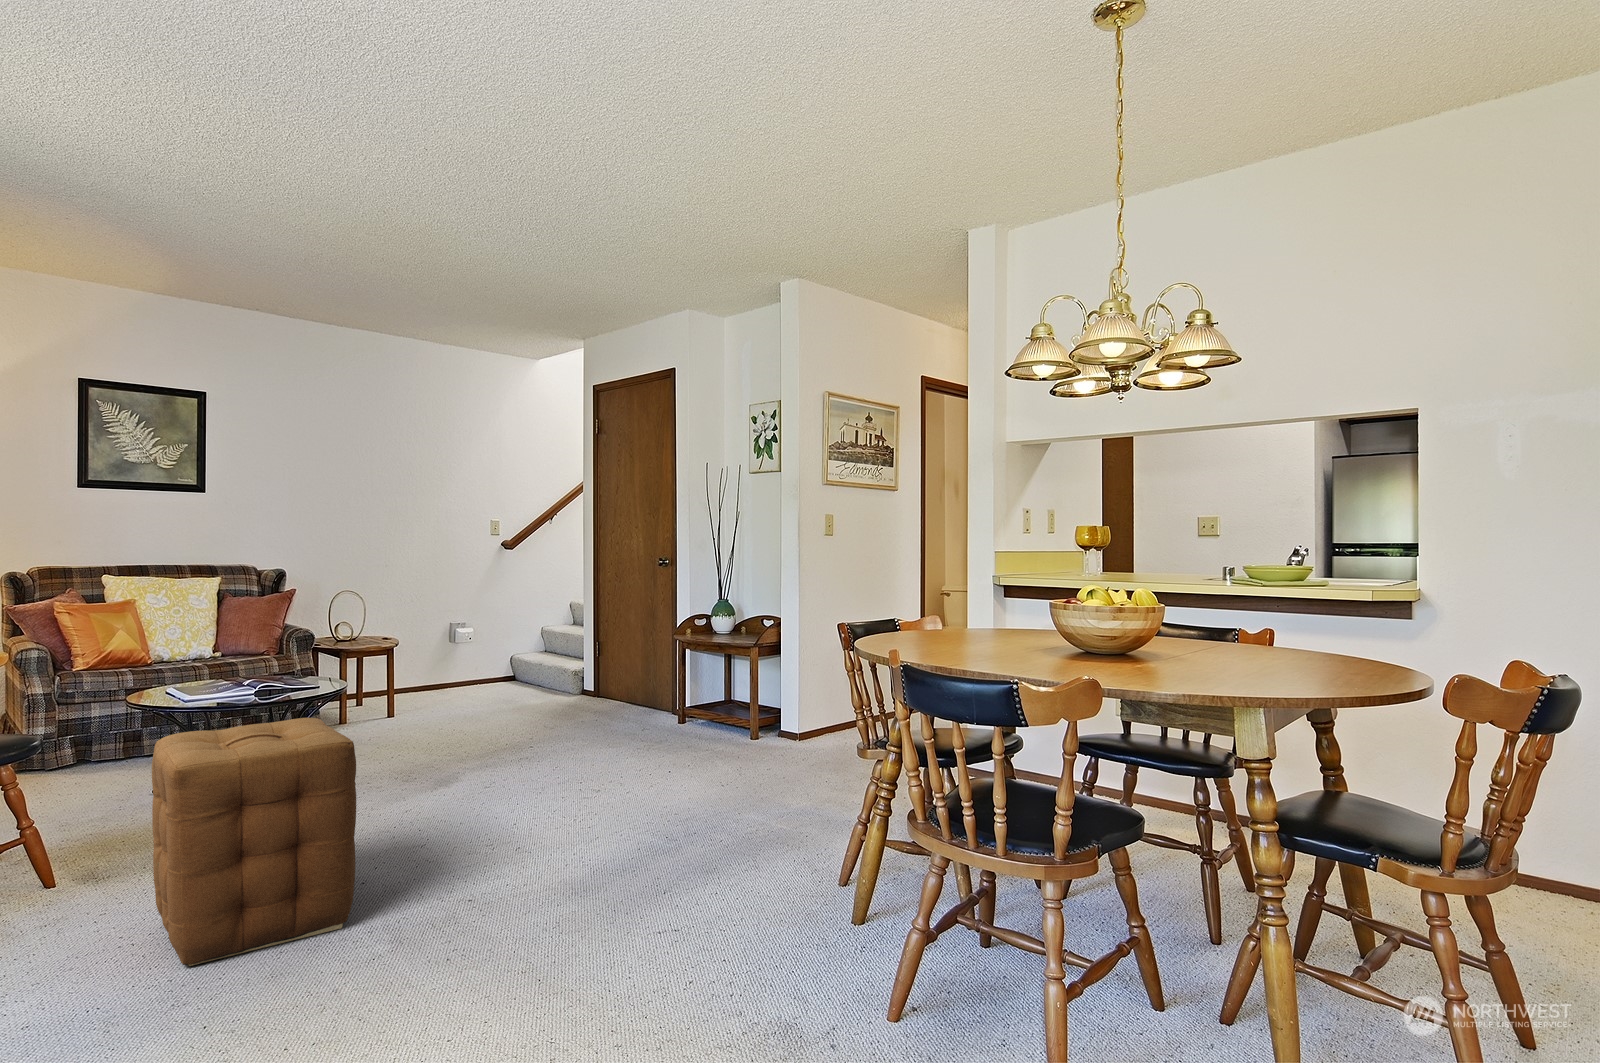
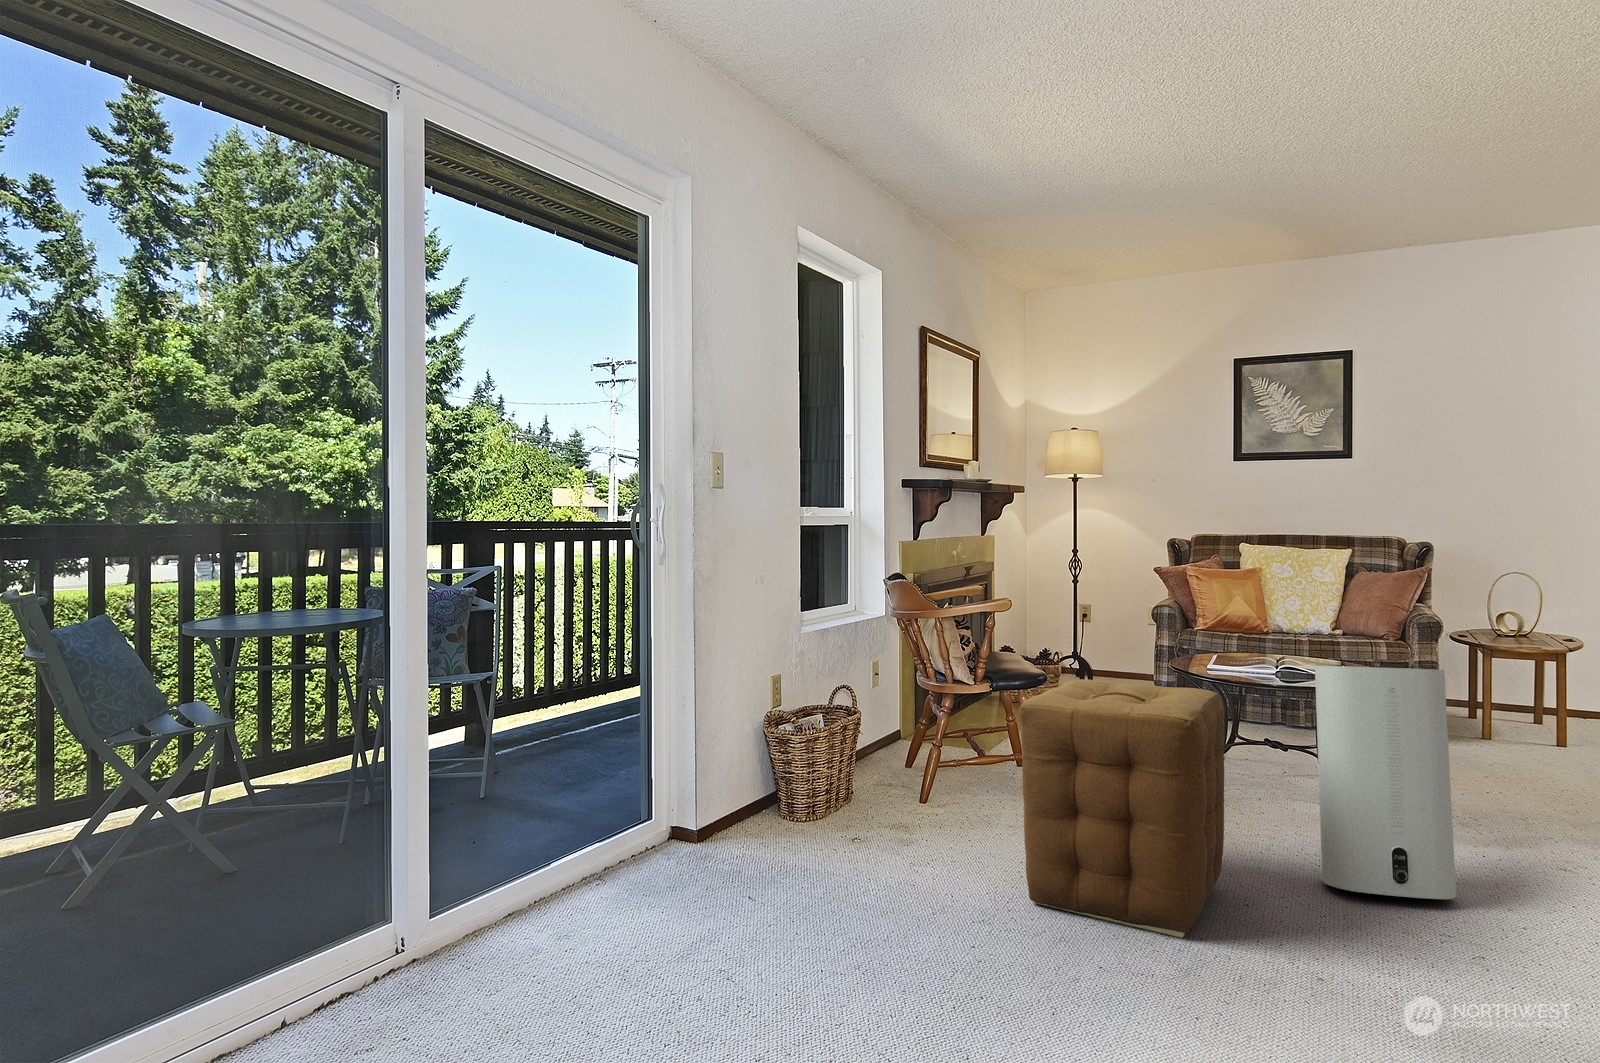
air purifier: none [362,671,462,852] -> present [1315,666,1456,899]

